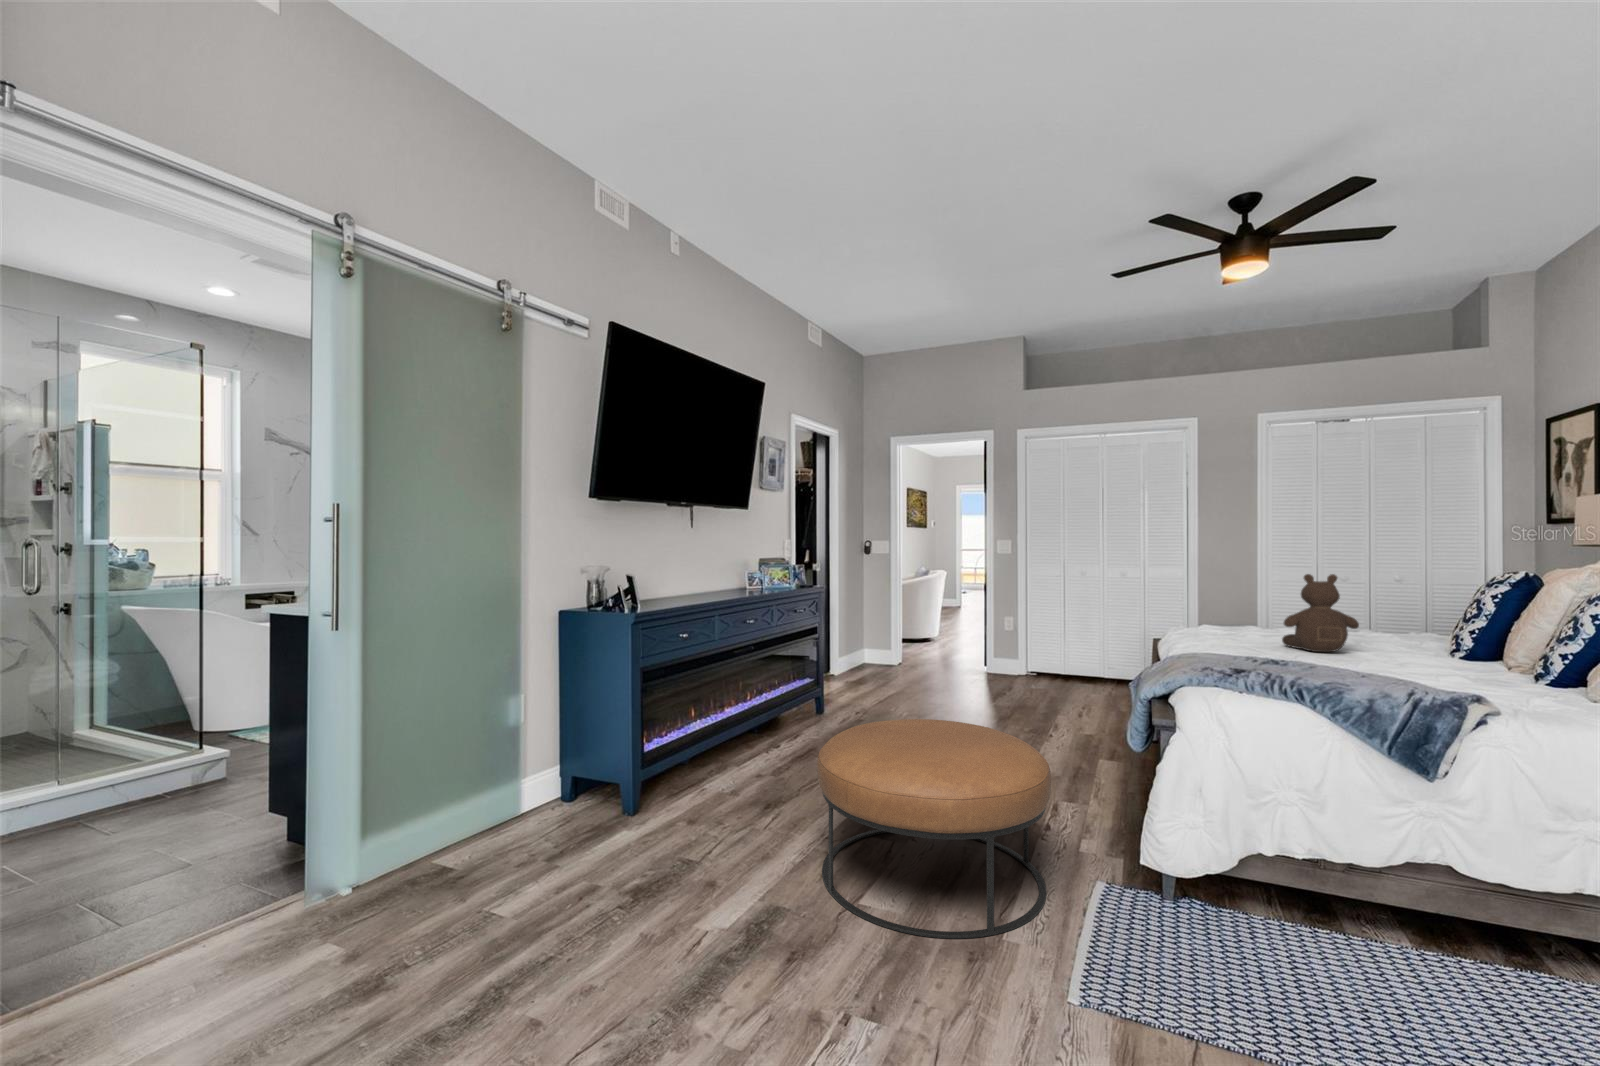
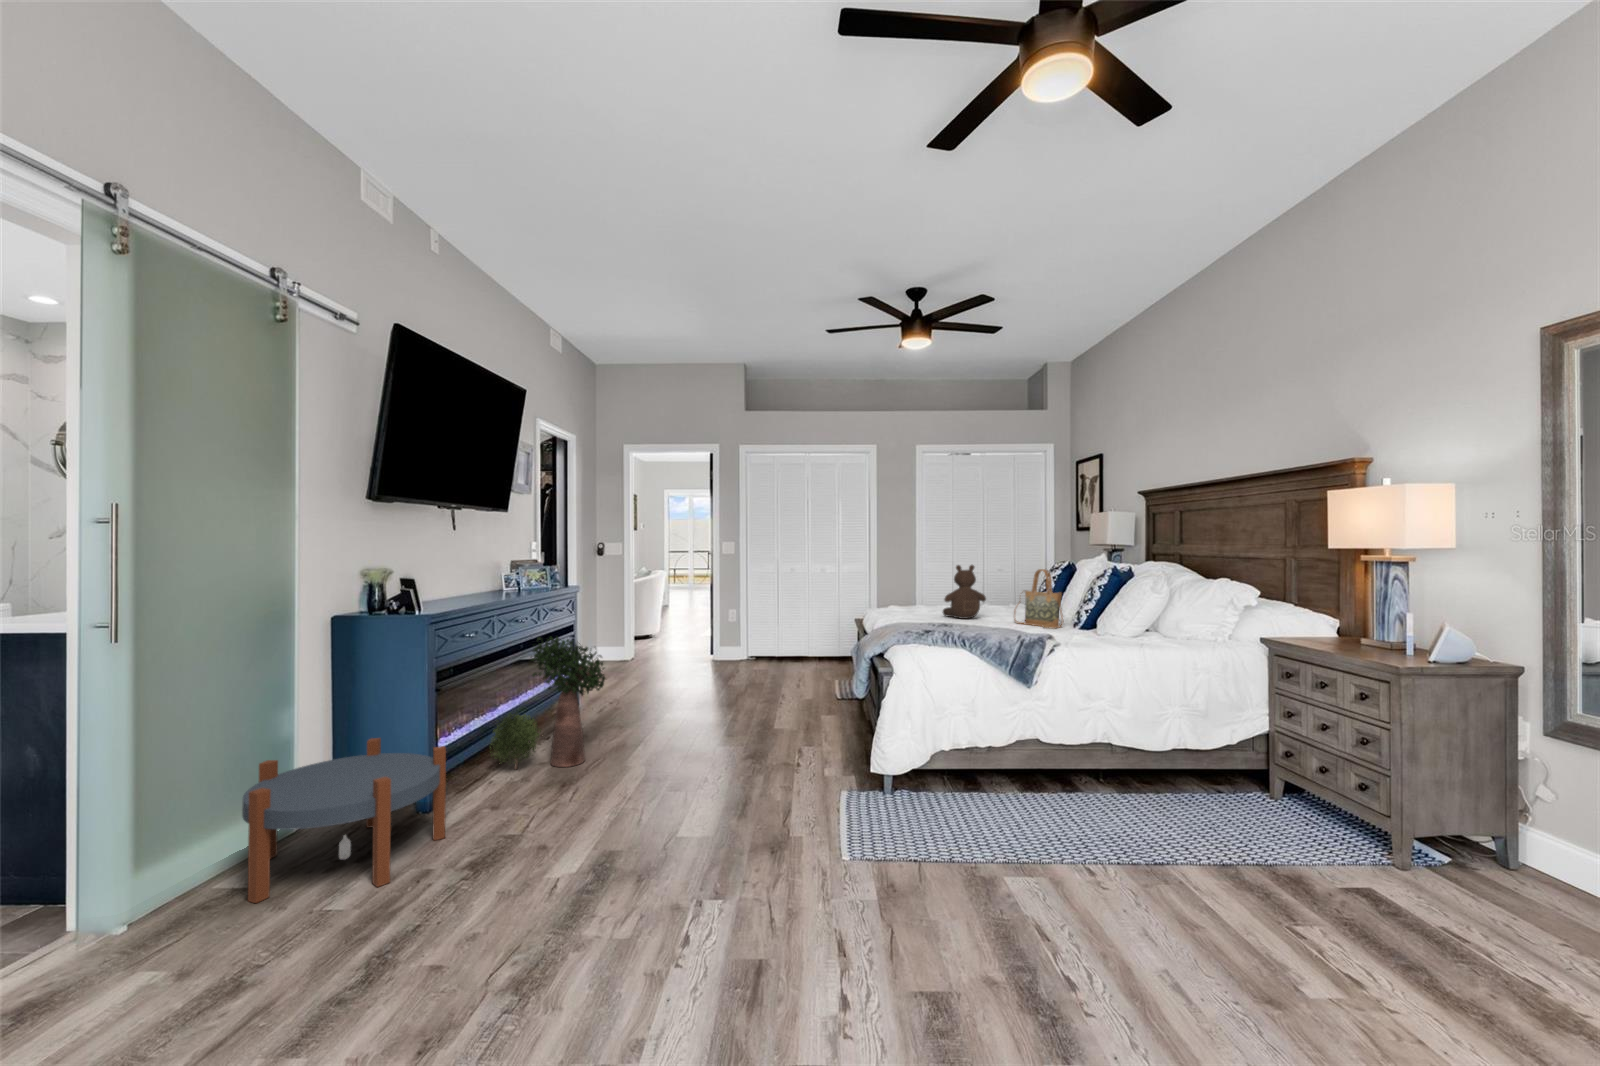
handbag: none [1410,584,1513,681] -> present [1014,569,1063,629]
potted plant: none [702,641,822,785] -> present [490,637,605,769]
ottoman: present [817,719,1051,939] -> none [633,688,816,847]
side table: none [450,734,632,894] -> present [242,738,446,903]

